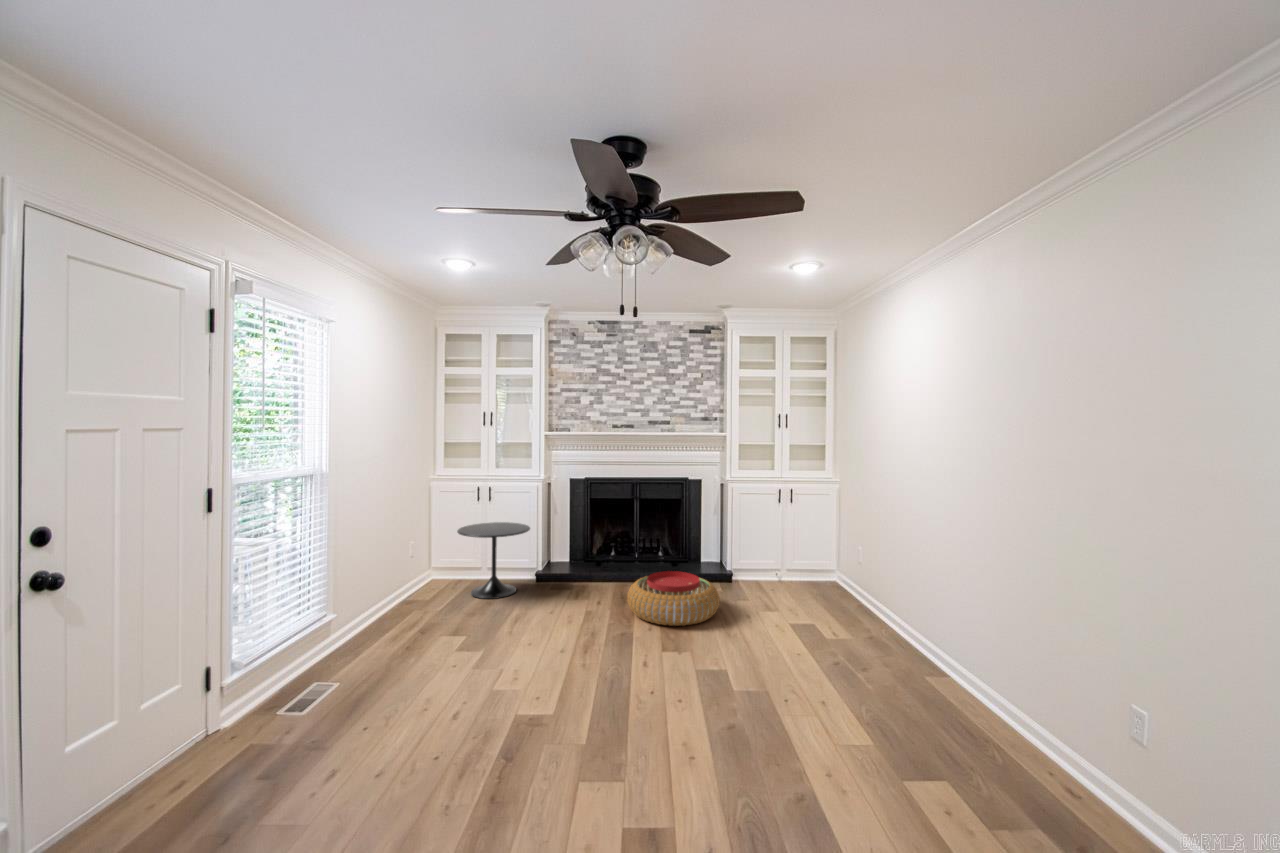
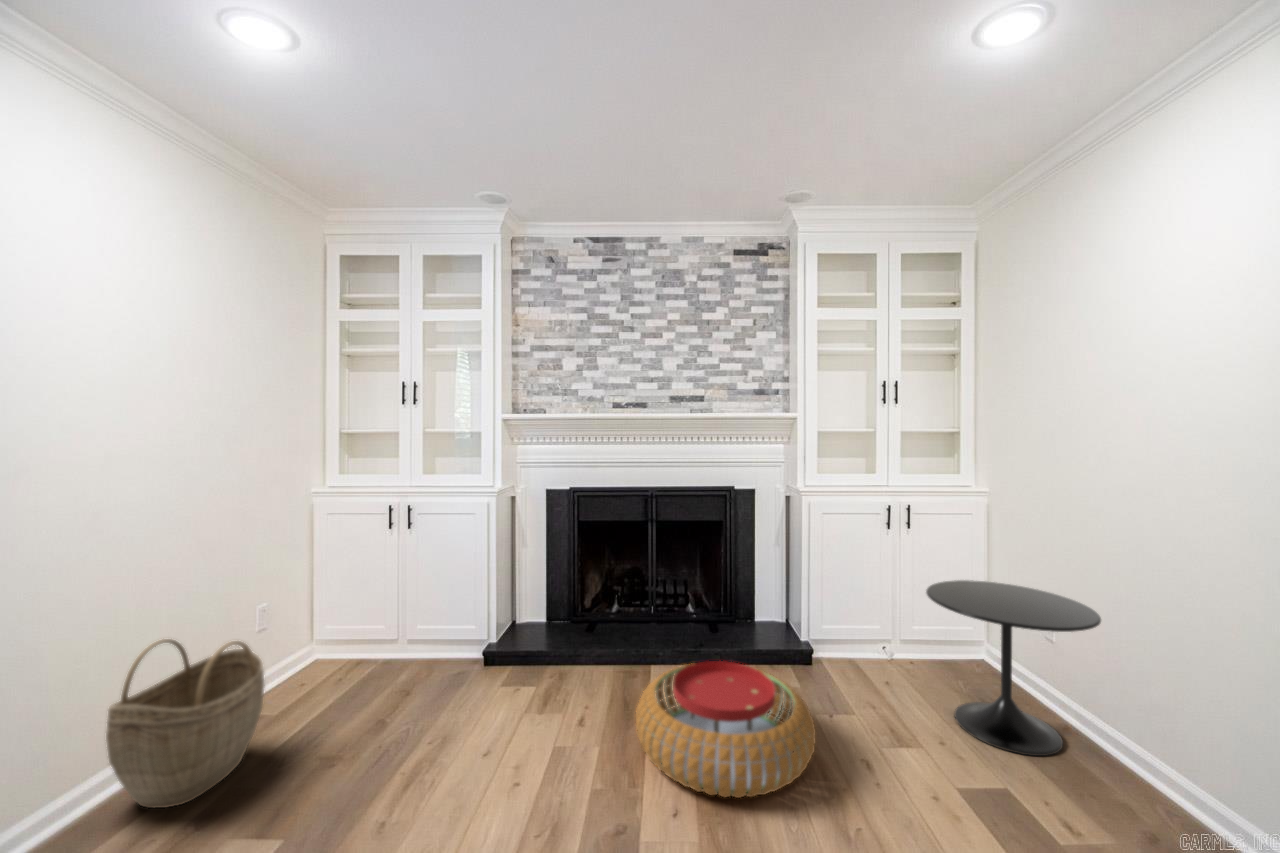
side table: present [457,522,530,599] -> present [926,580,1101,756]
woven basket: none [371,552,433,630] -> present [106,639,265,808]

